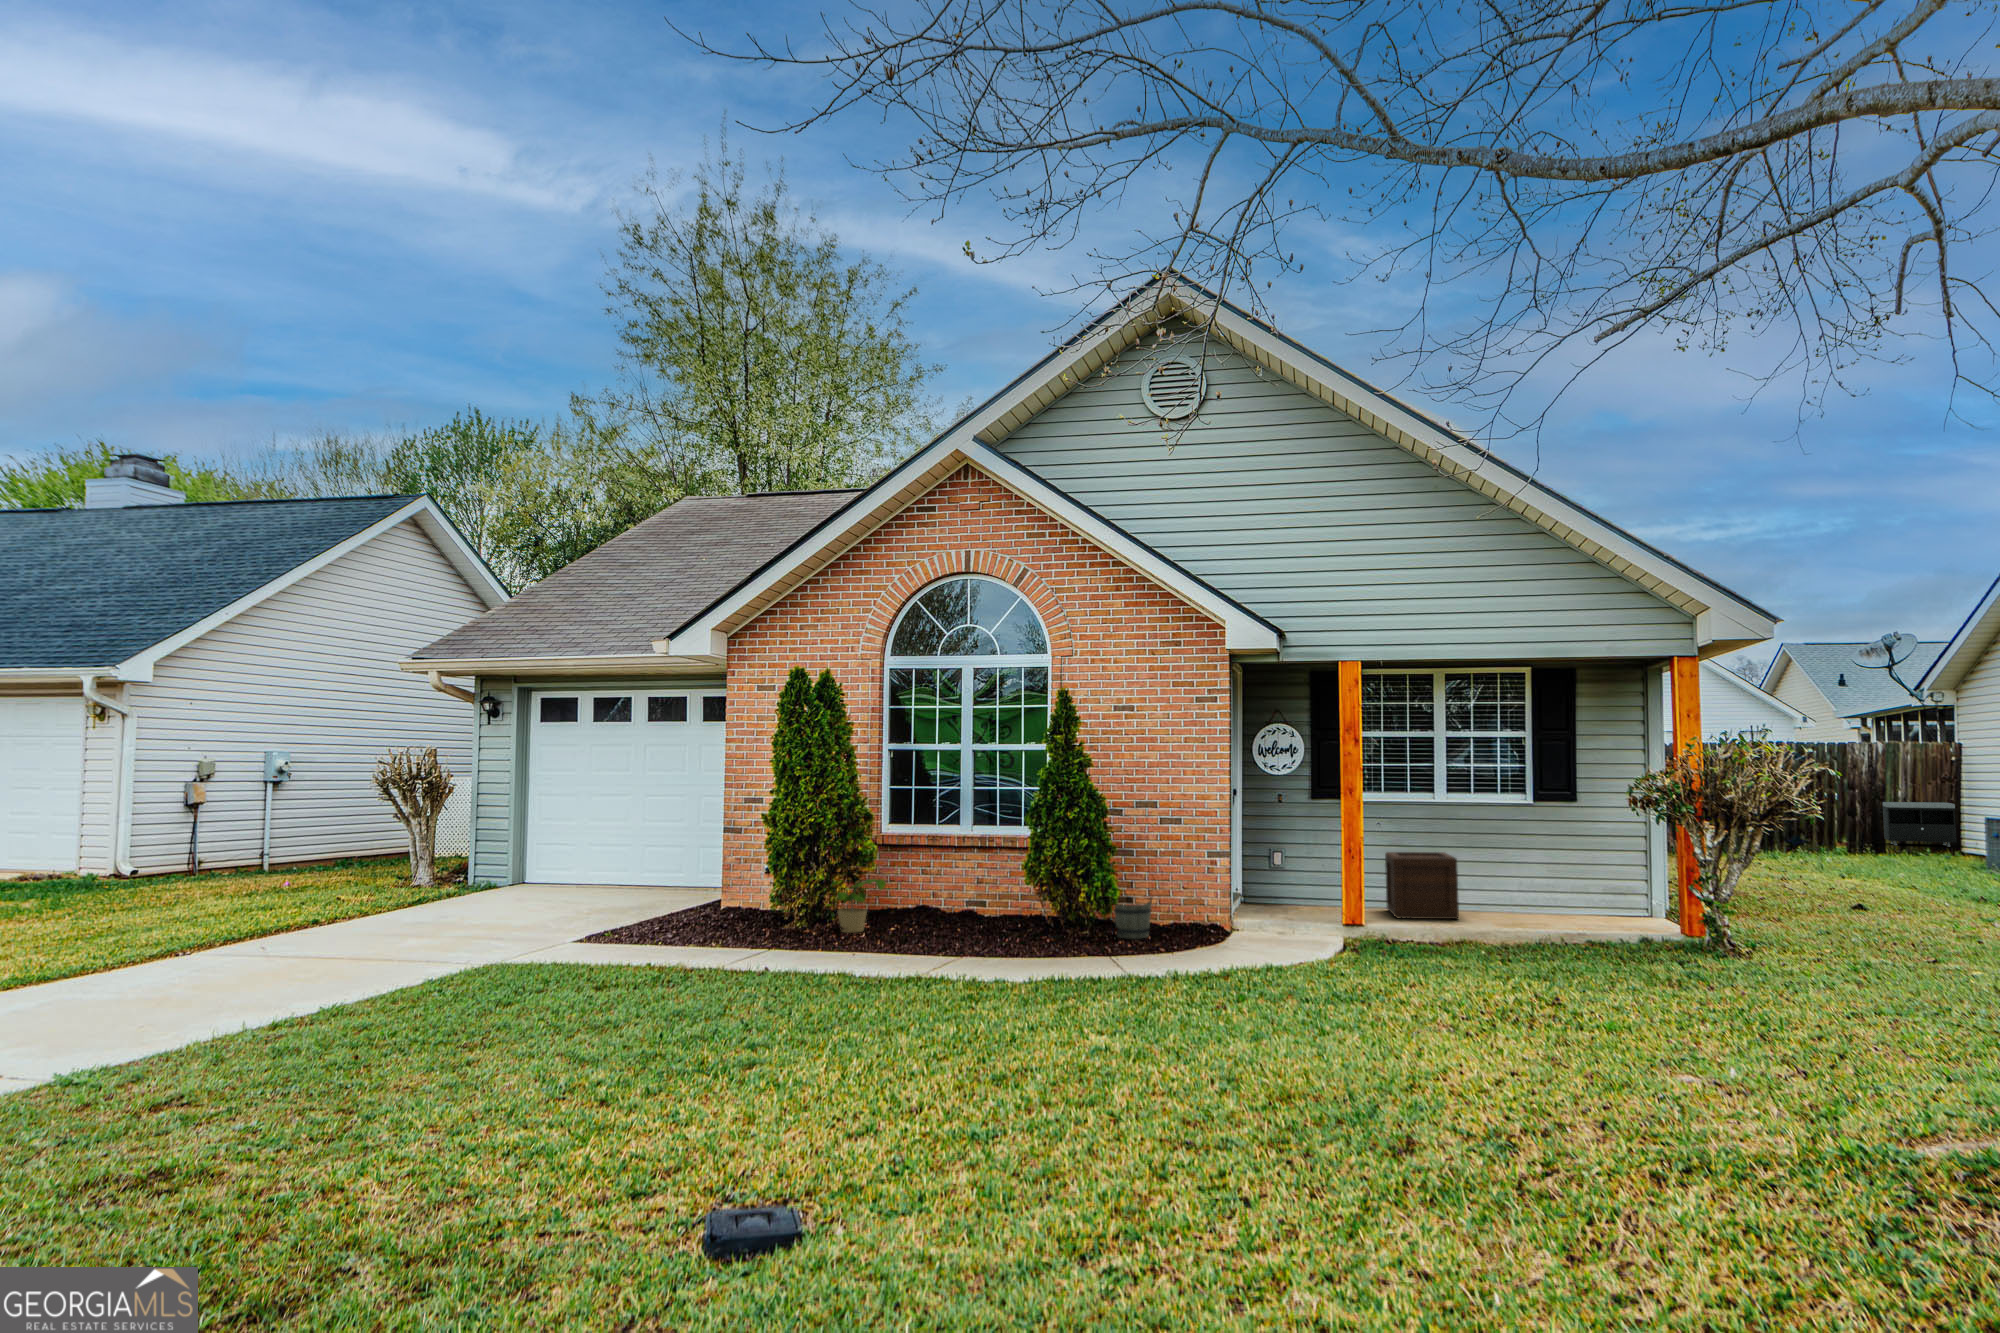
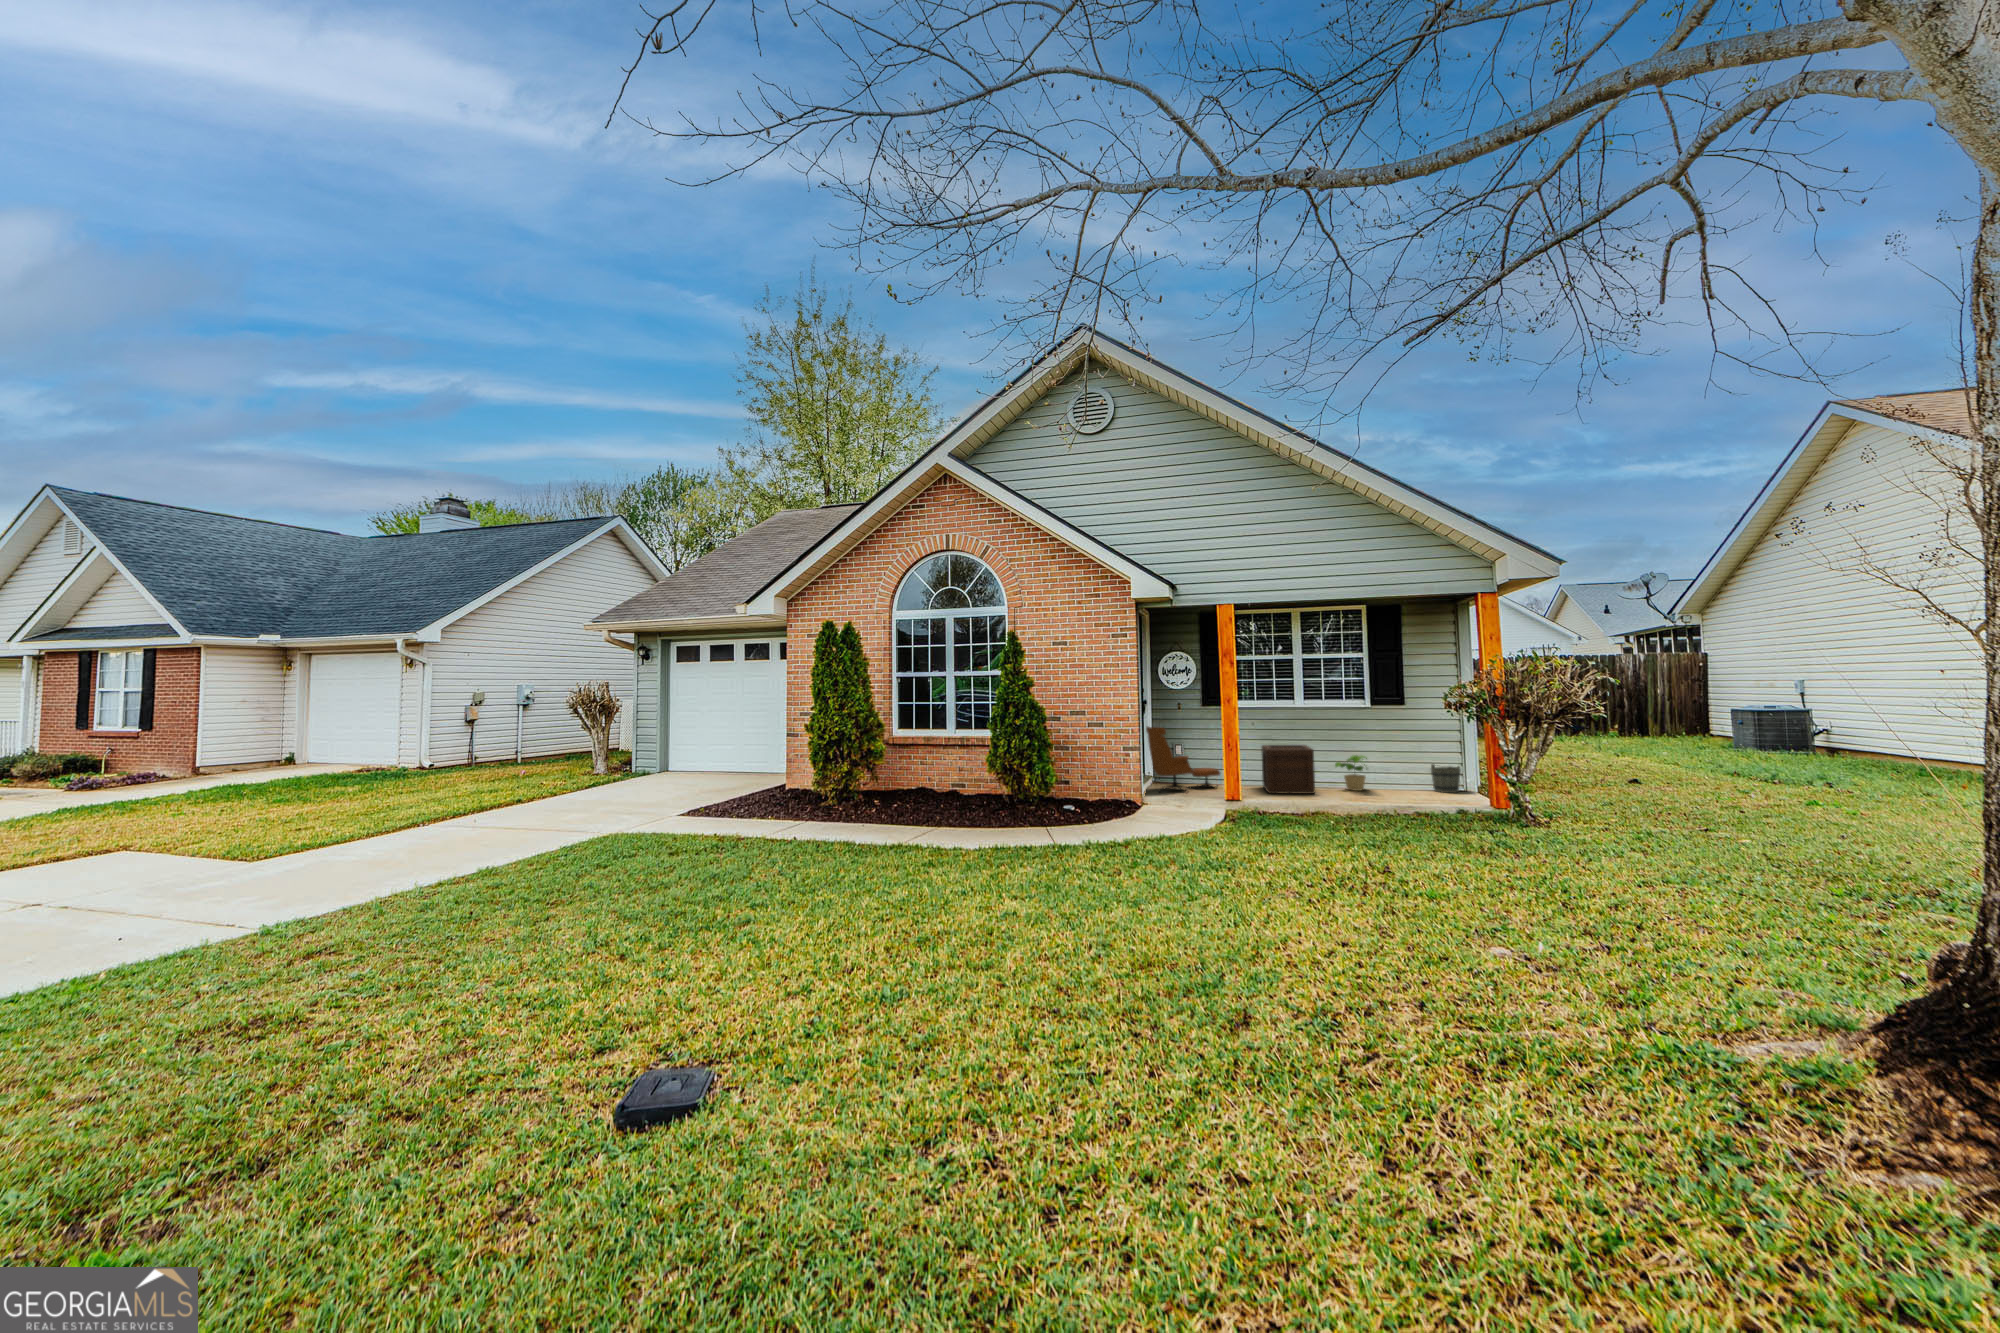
storage bench: present [1883,802,1957,847] -> none [1627,702,1682,733]
lounge chair: none [1229,824,1330,916] -> present [1146,727,1220,789]
potted plant: present [837,879,886,933] -> present [1335,755,1367,791]
bucket: present [1114,897,1152,939] -> present [1431,764,1461,793]

